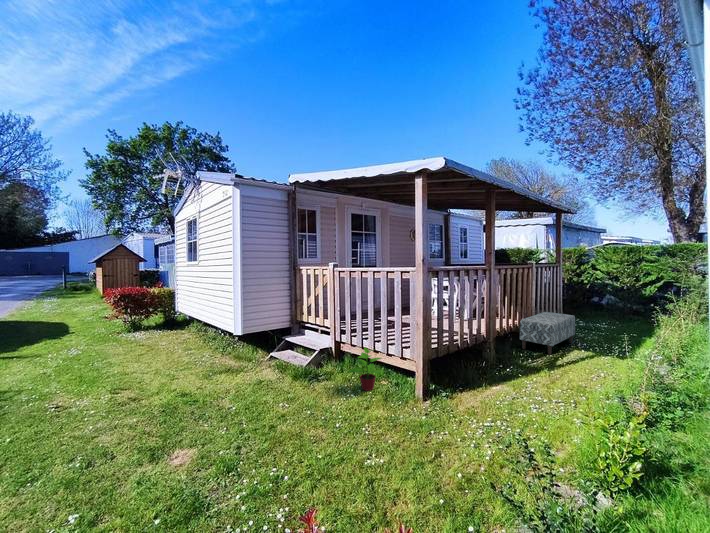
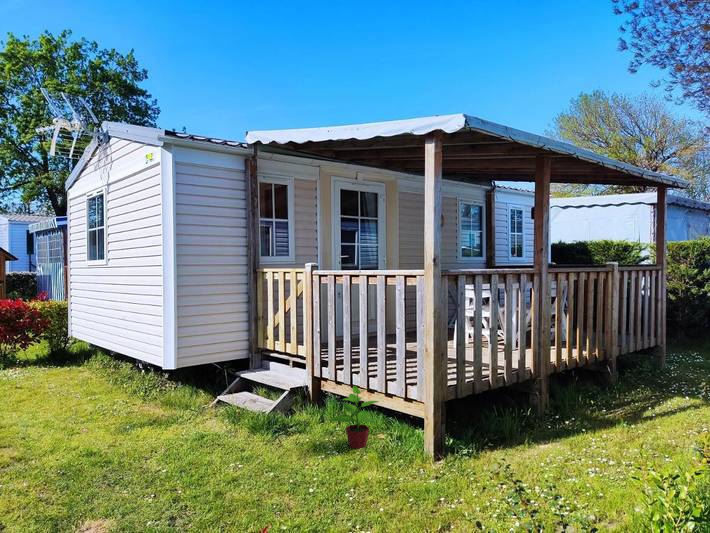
bench: present [520,312,575,355] -> none [594,339,680,403]

